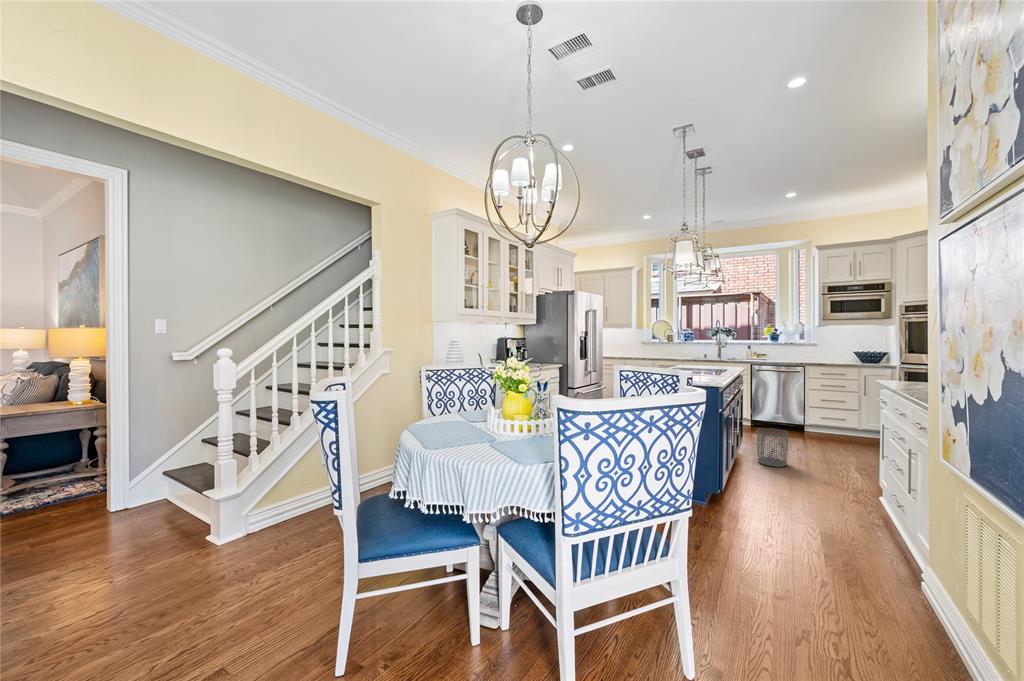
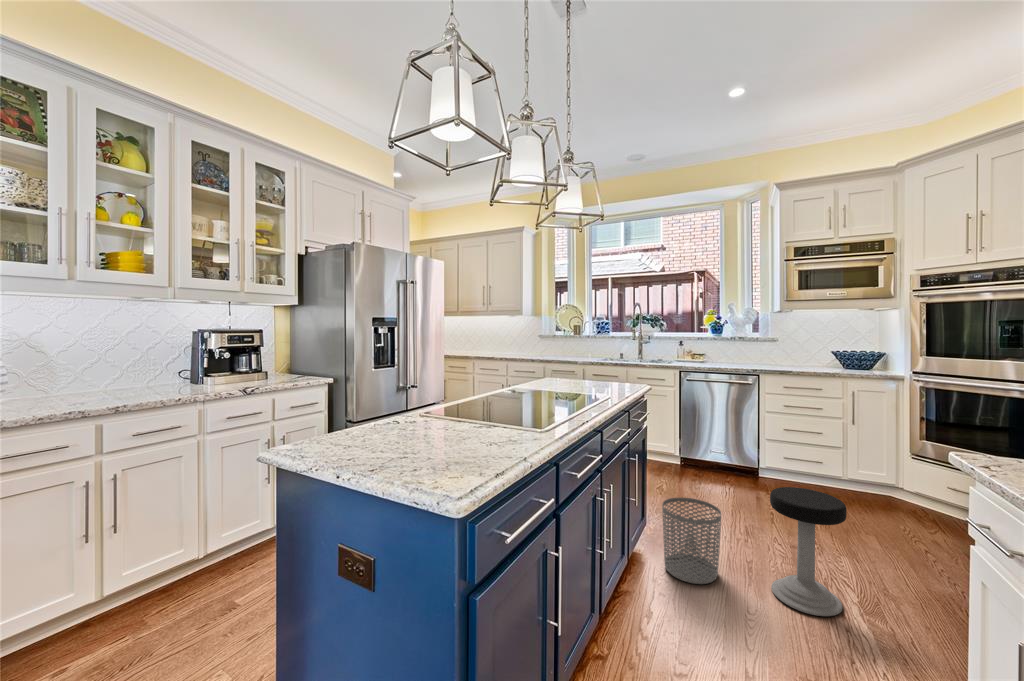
stool: none [814,419,852,475] -> present [770,487,847,616]

